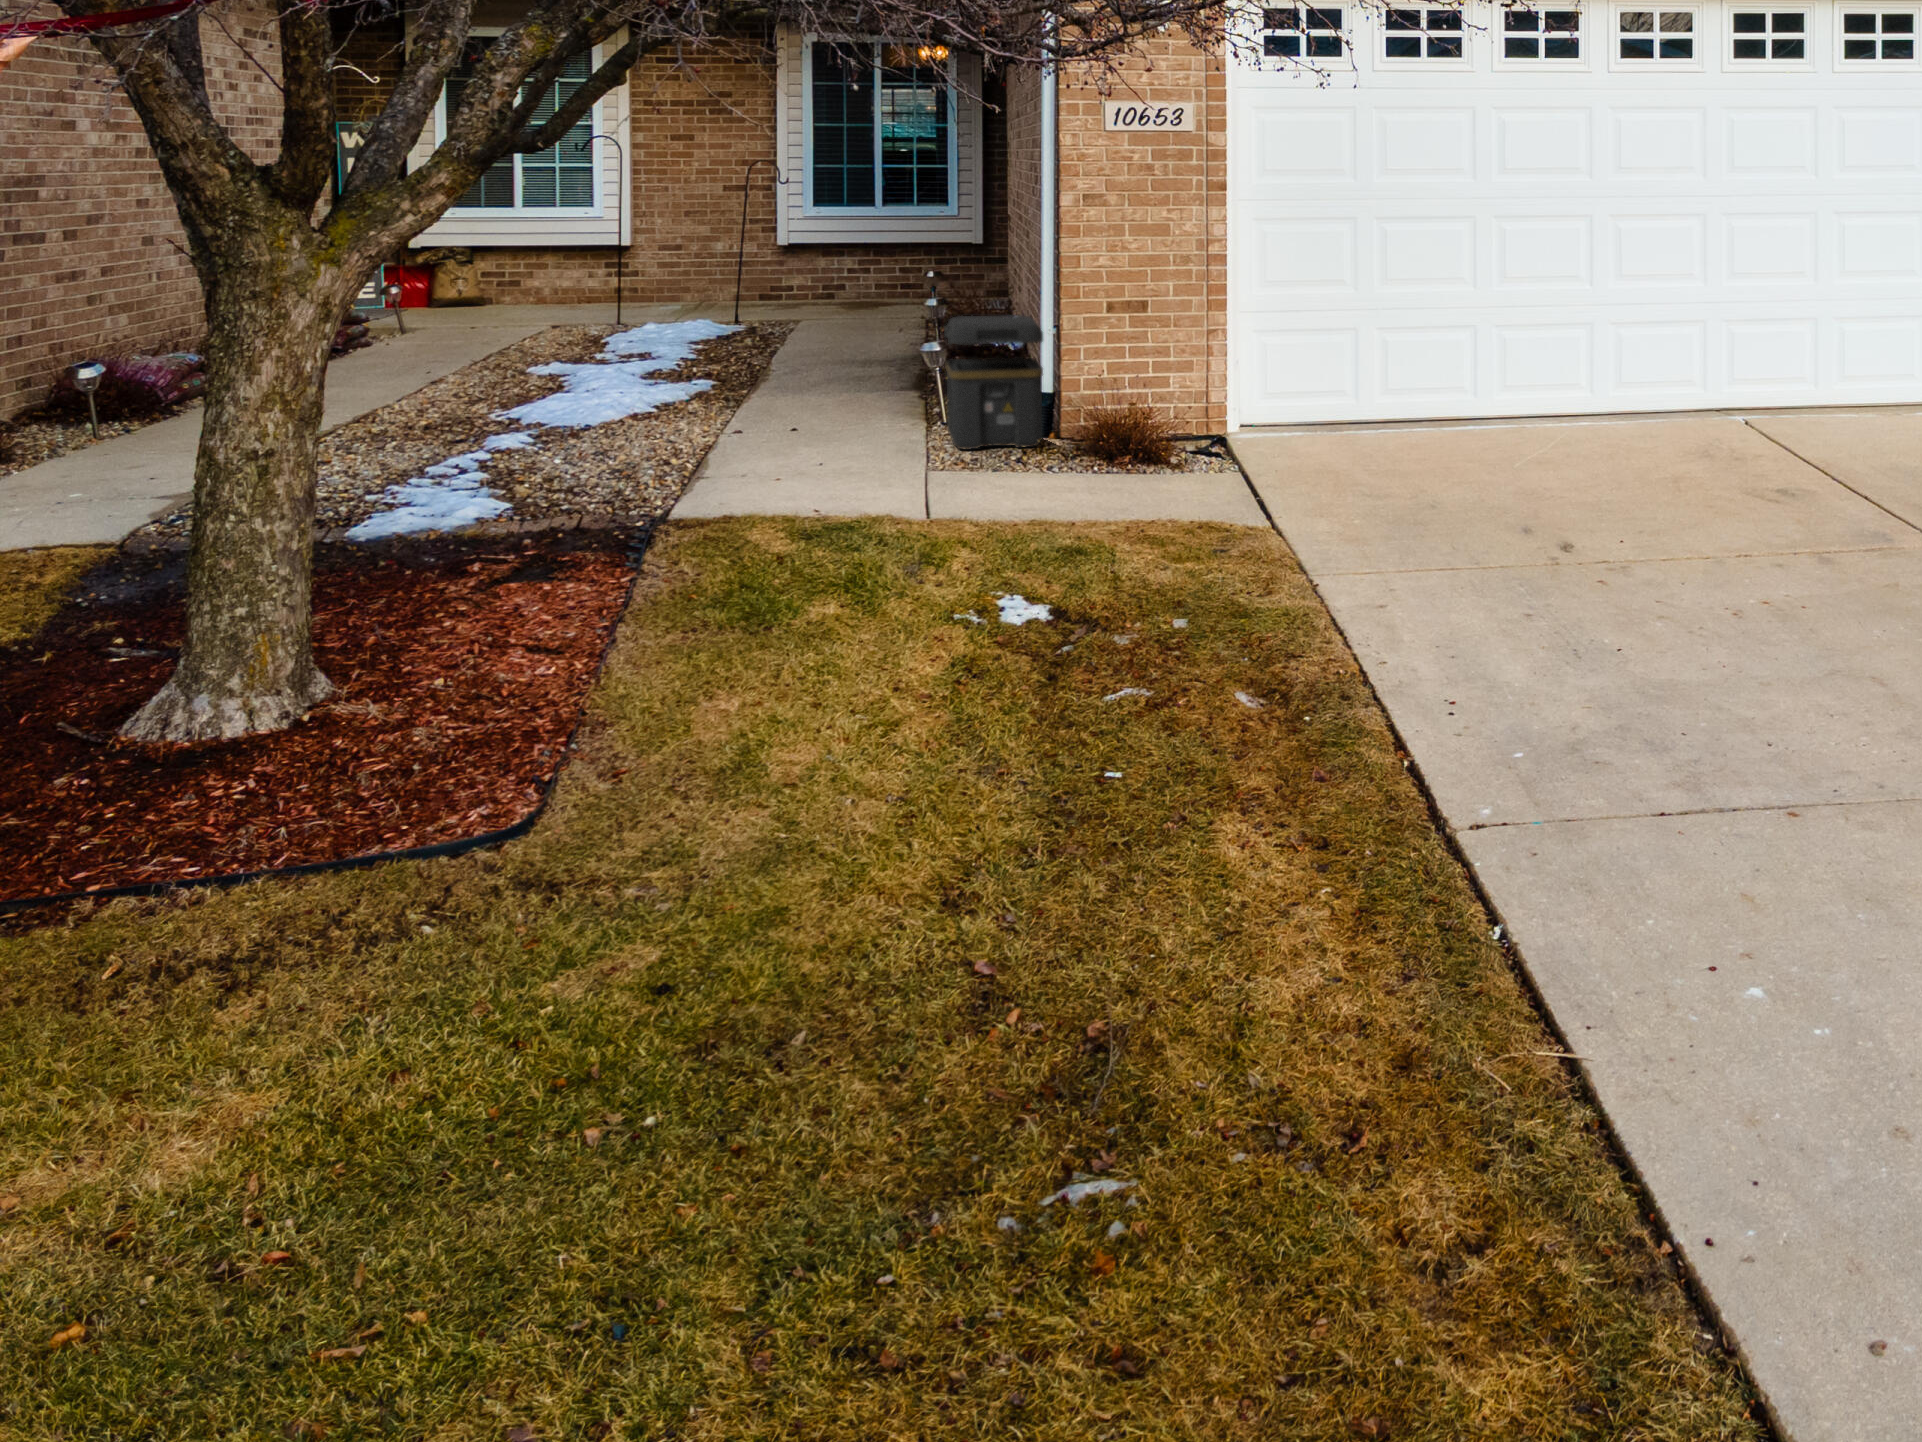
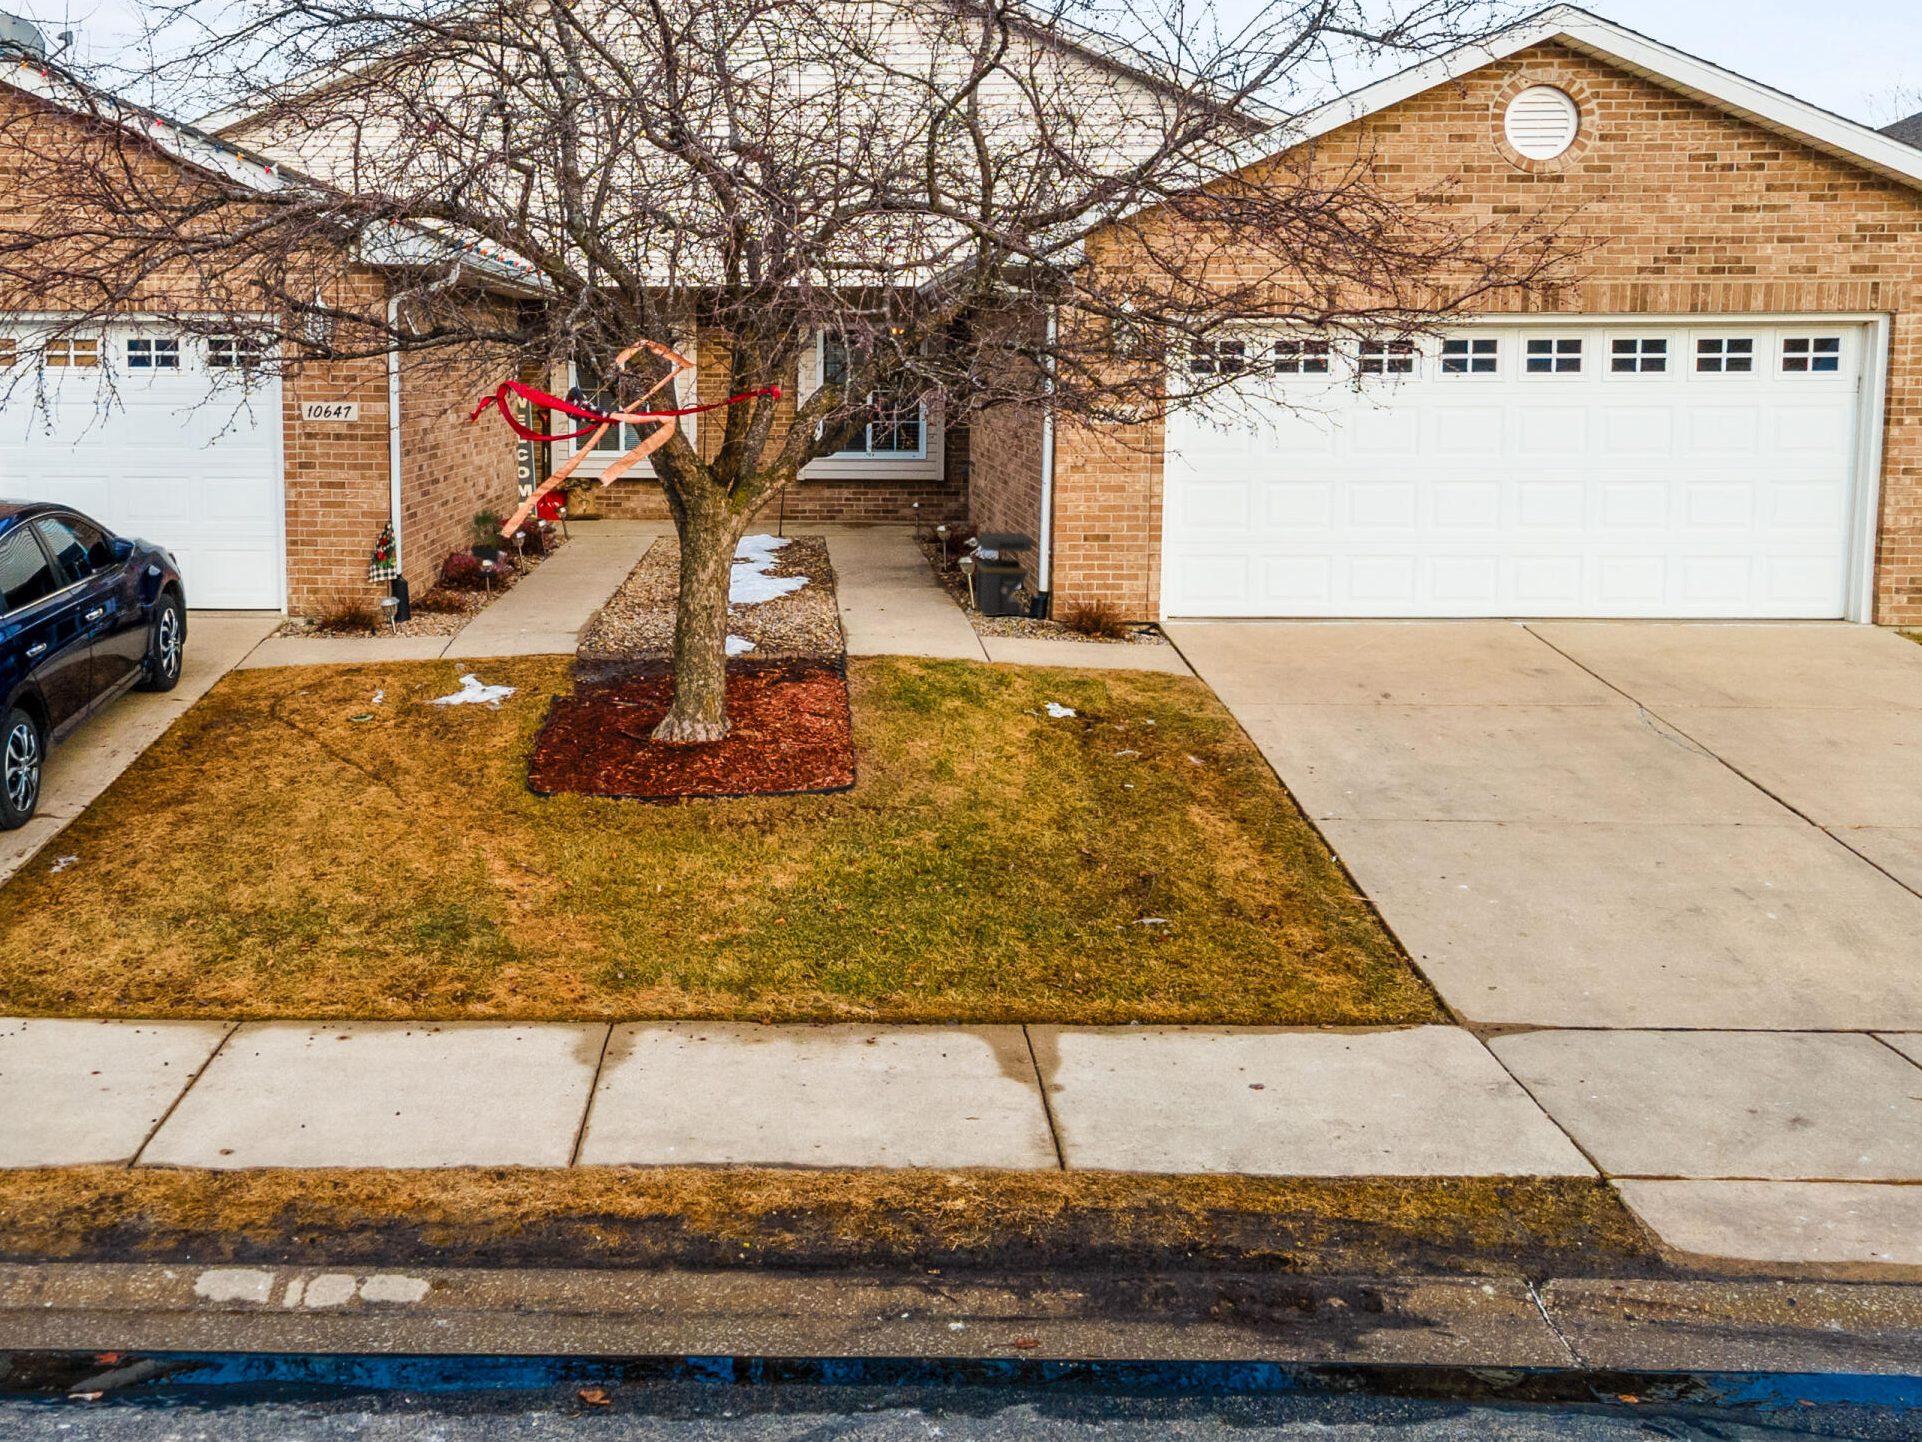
potted plant: none [40,304,132,427] -> present [466,509,502,577]

